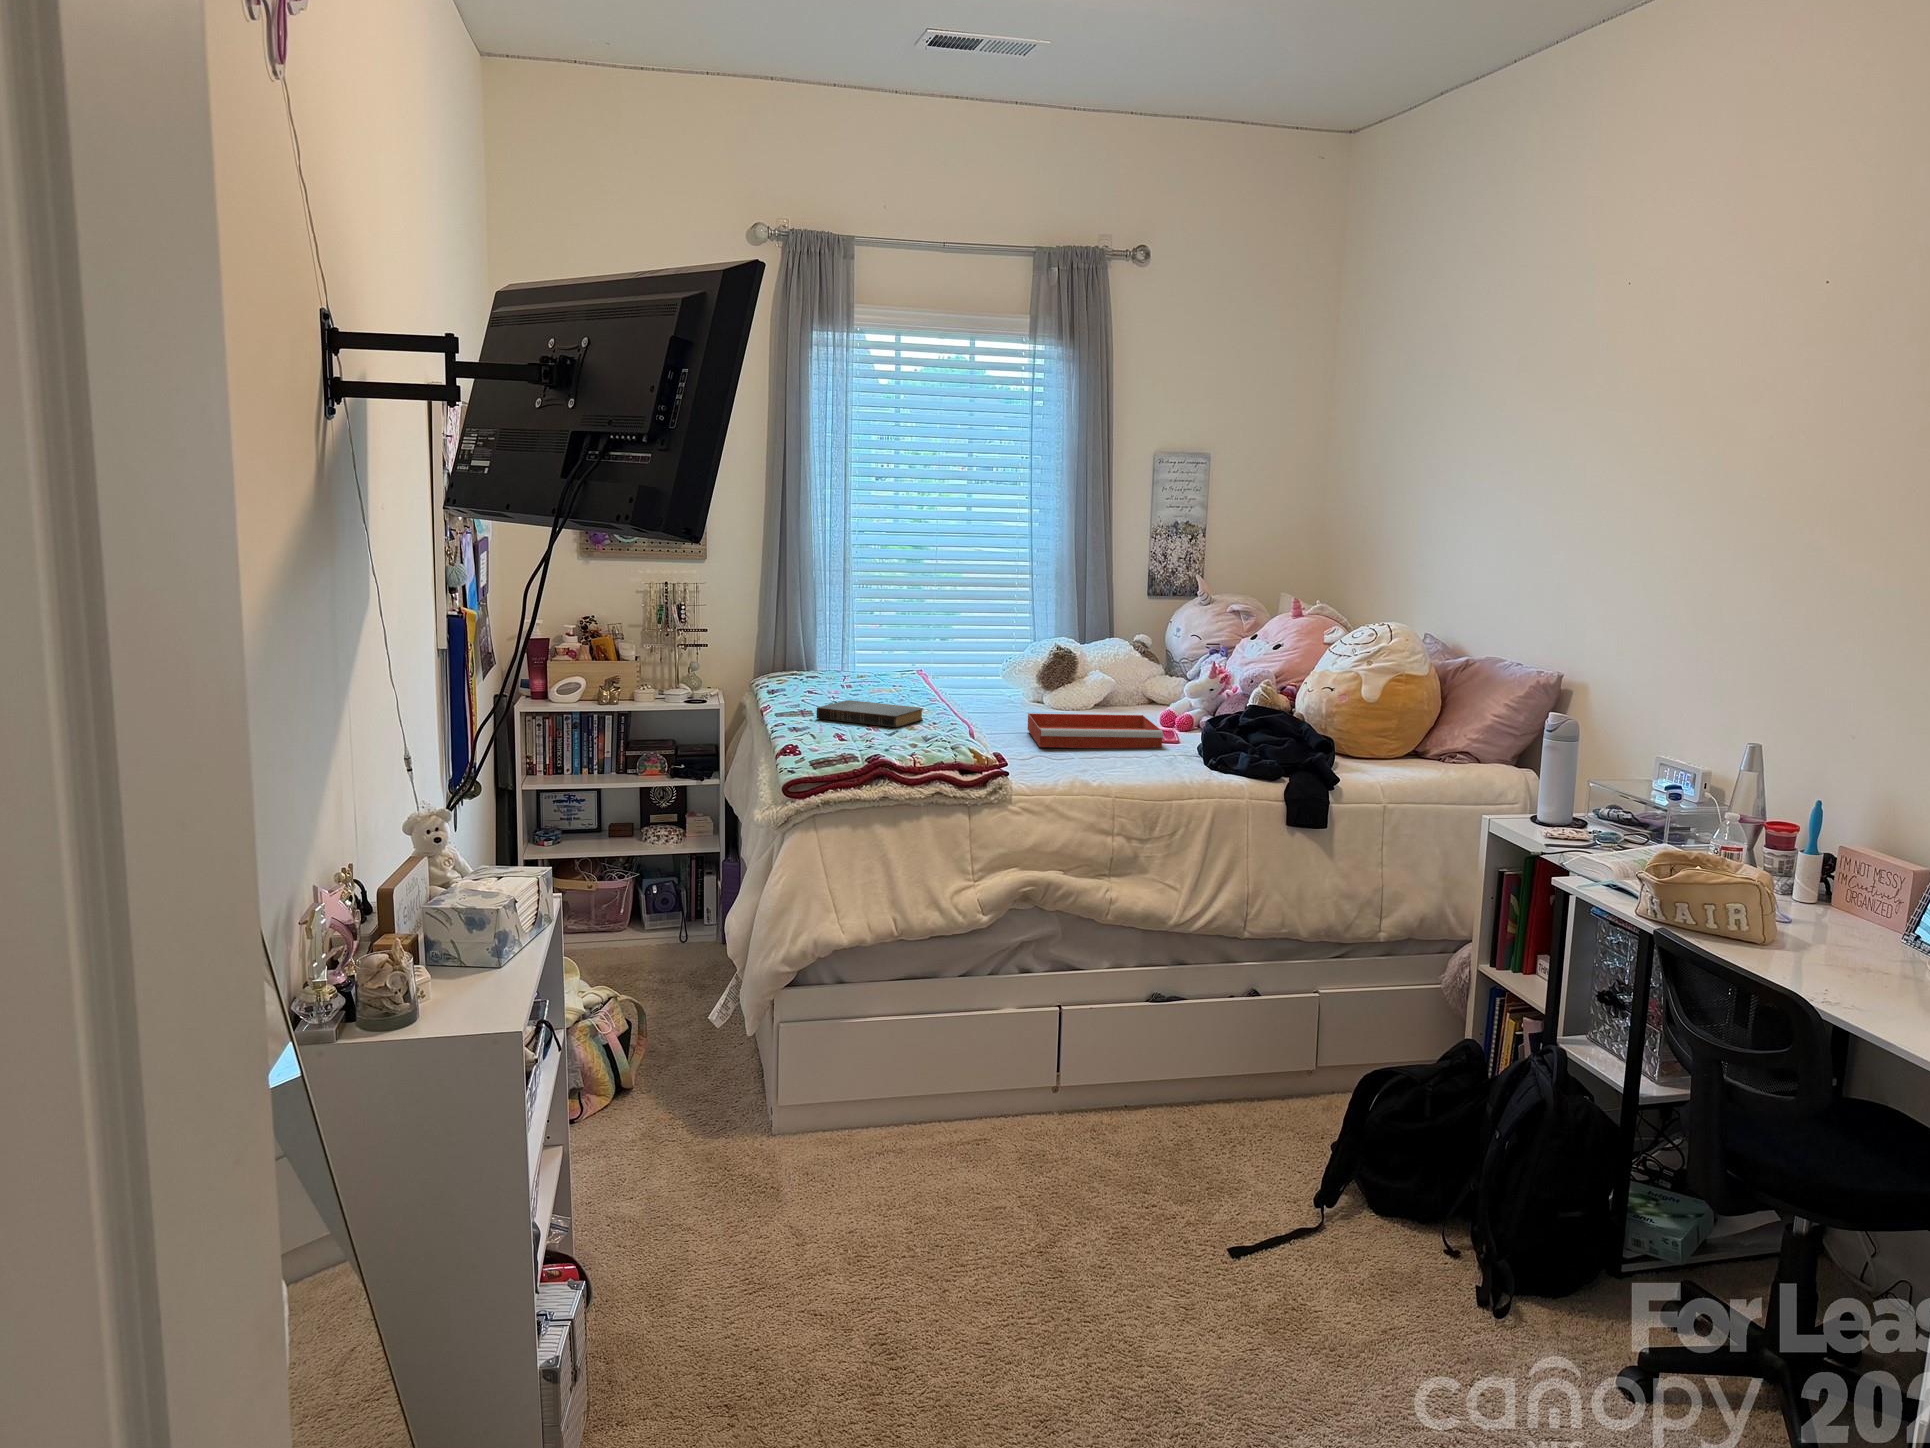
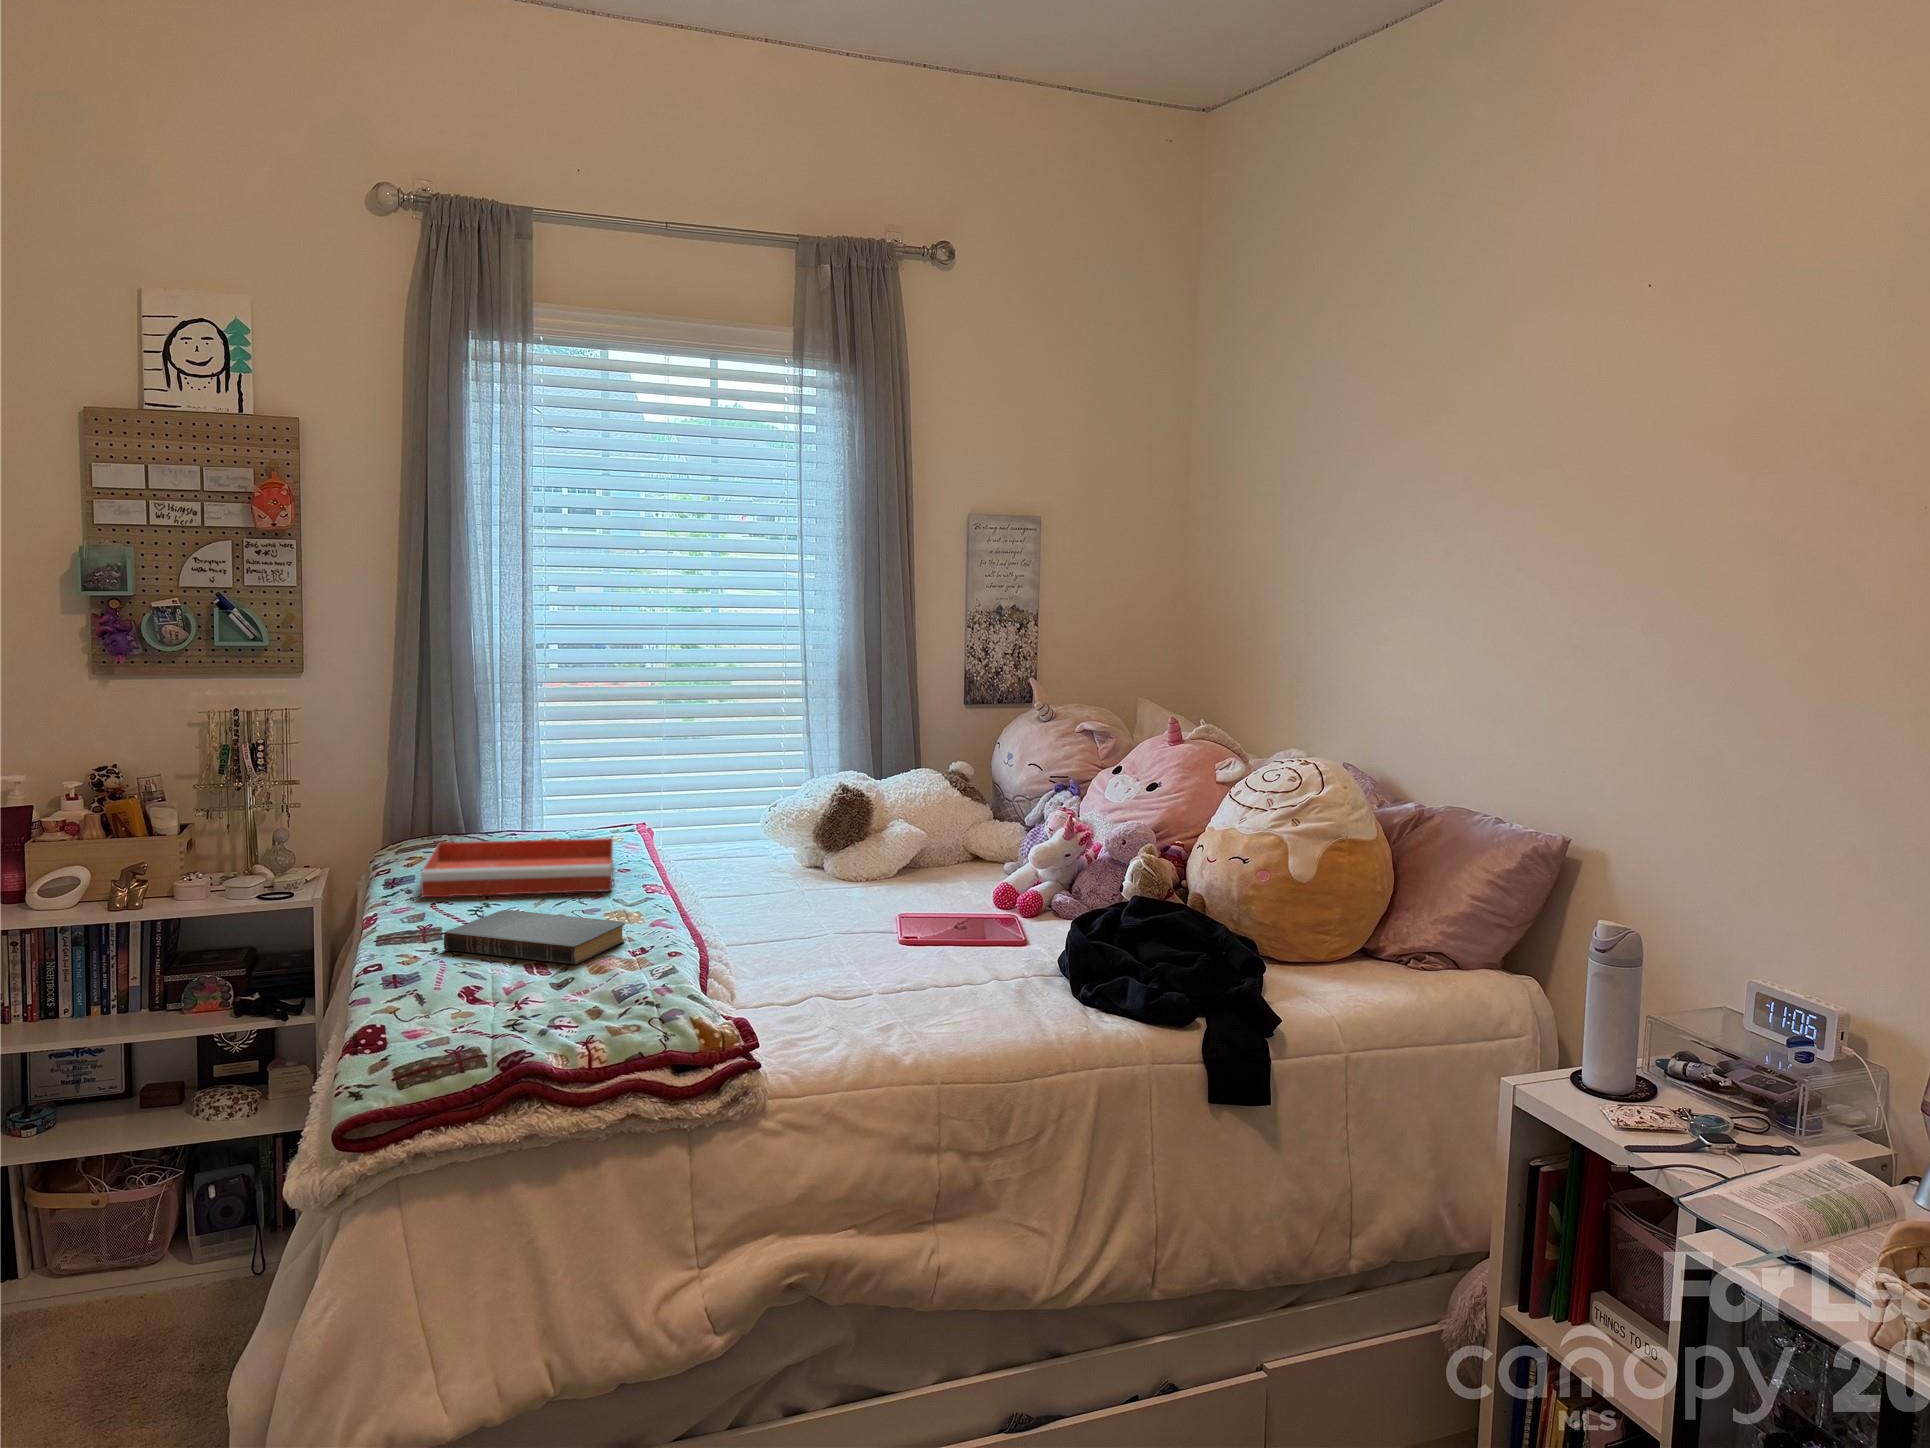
tray: present [1028,713,1163,748] -> present [421,838,613,897]

